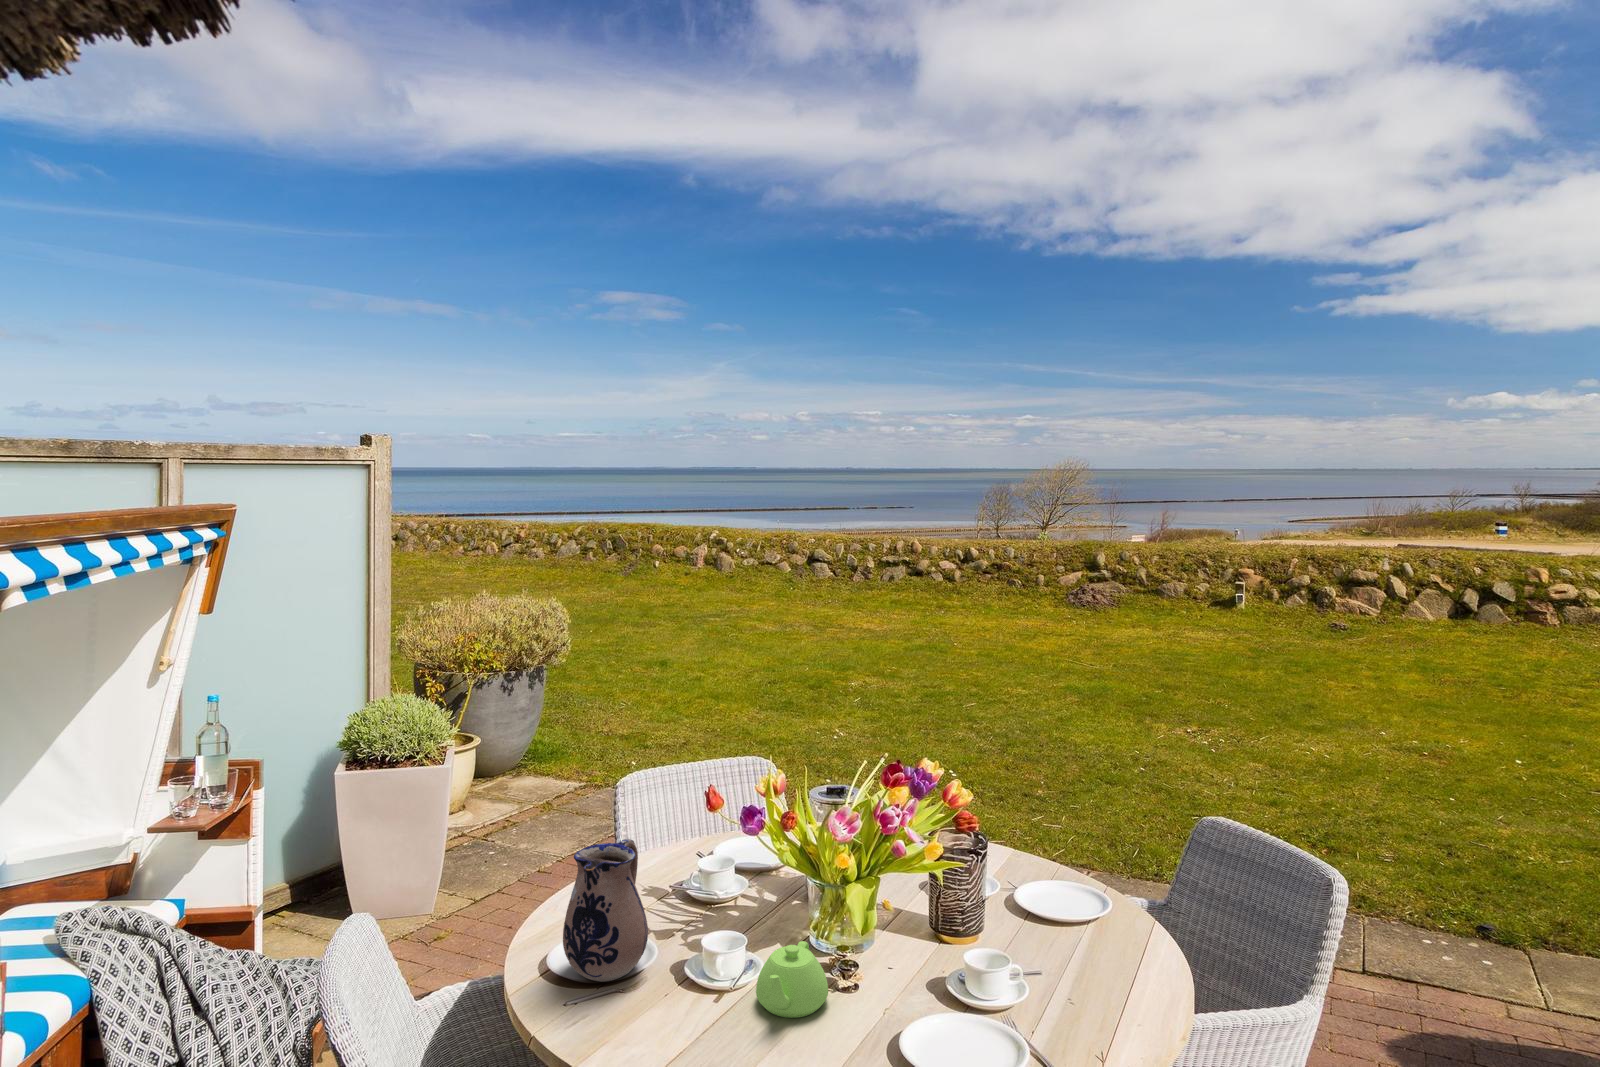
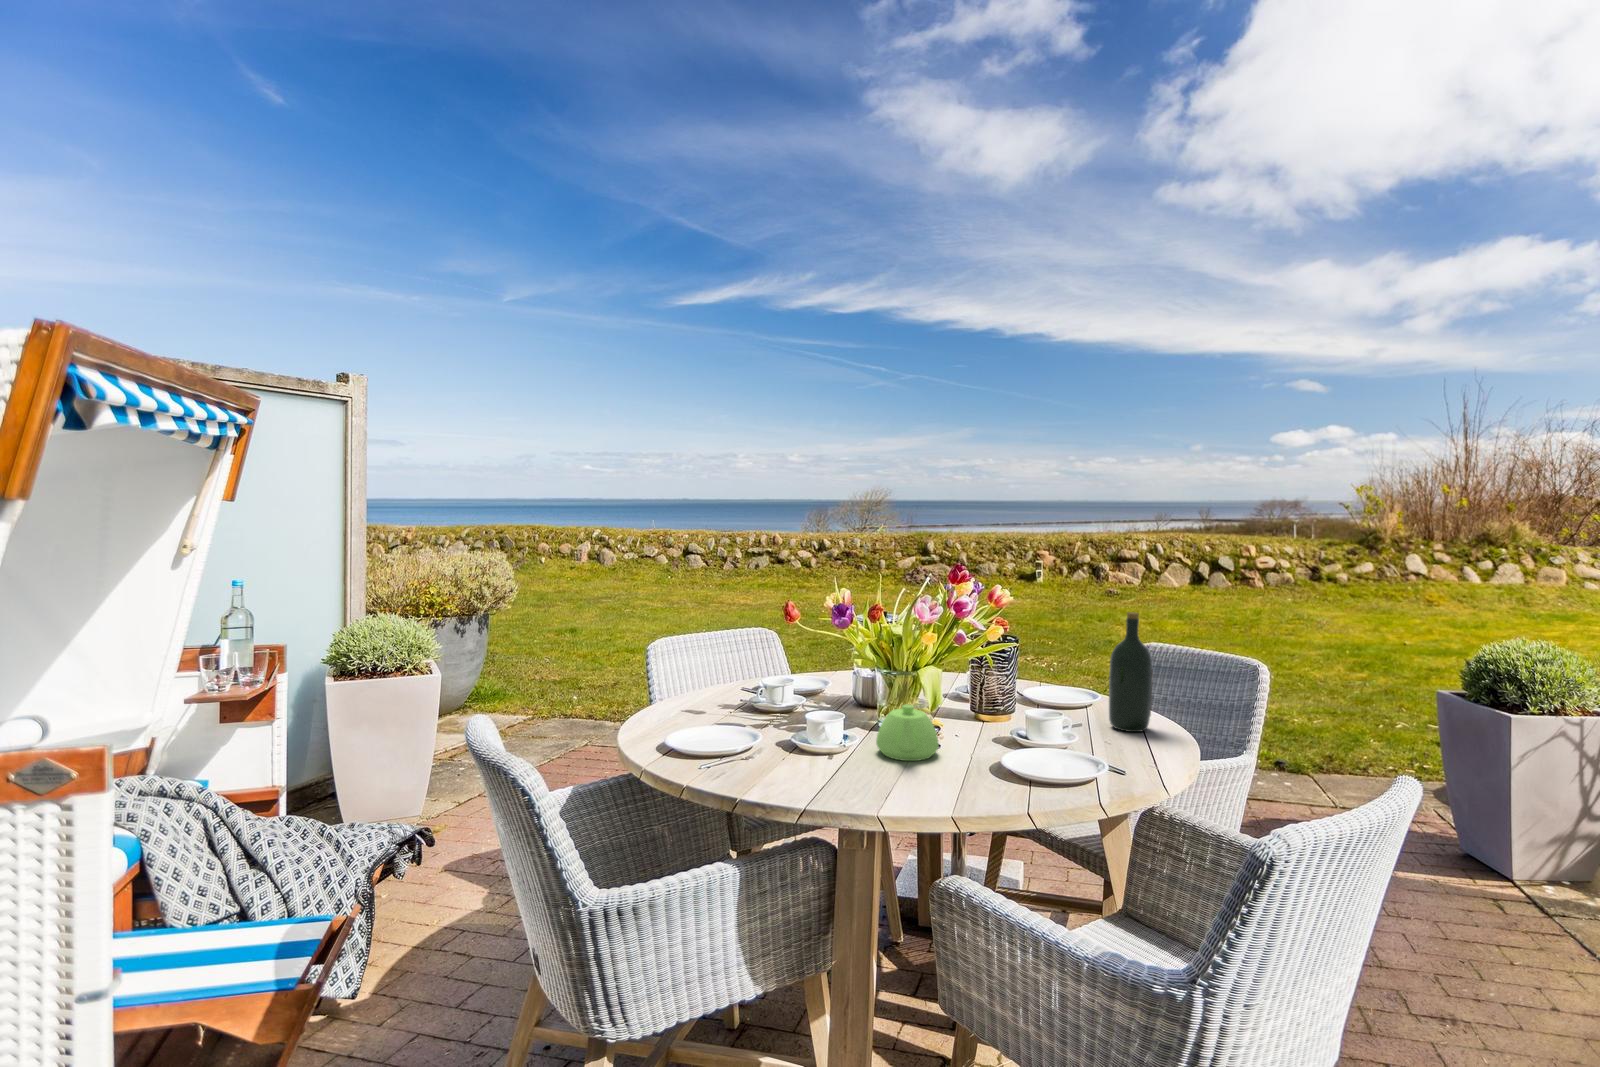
wine bottle: none [1075,831,1127,982] -> present [1109,612,1153,732]
ceramic pitcher: present [563,839,648,982] -> none [695,635,769,752]

